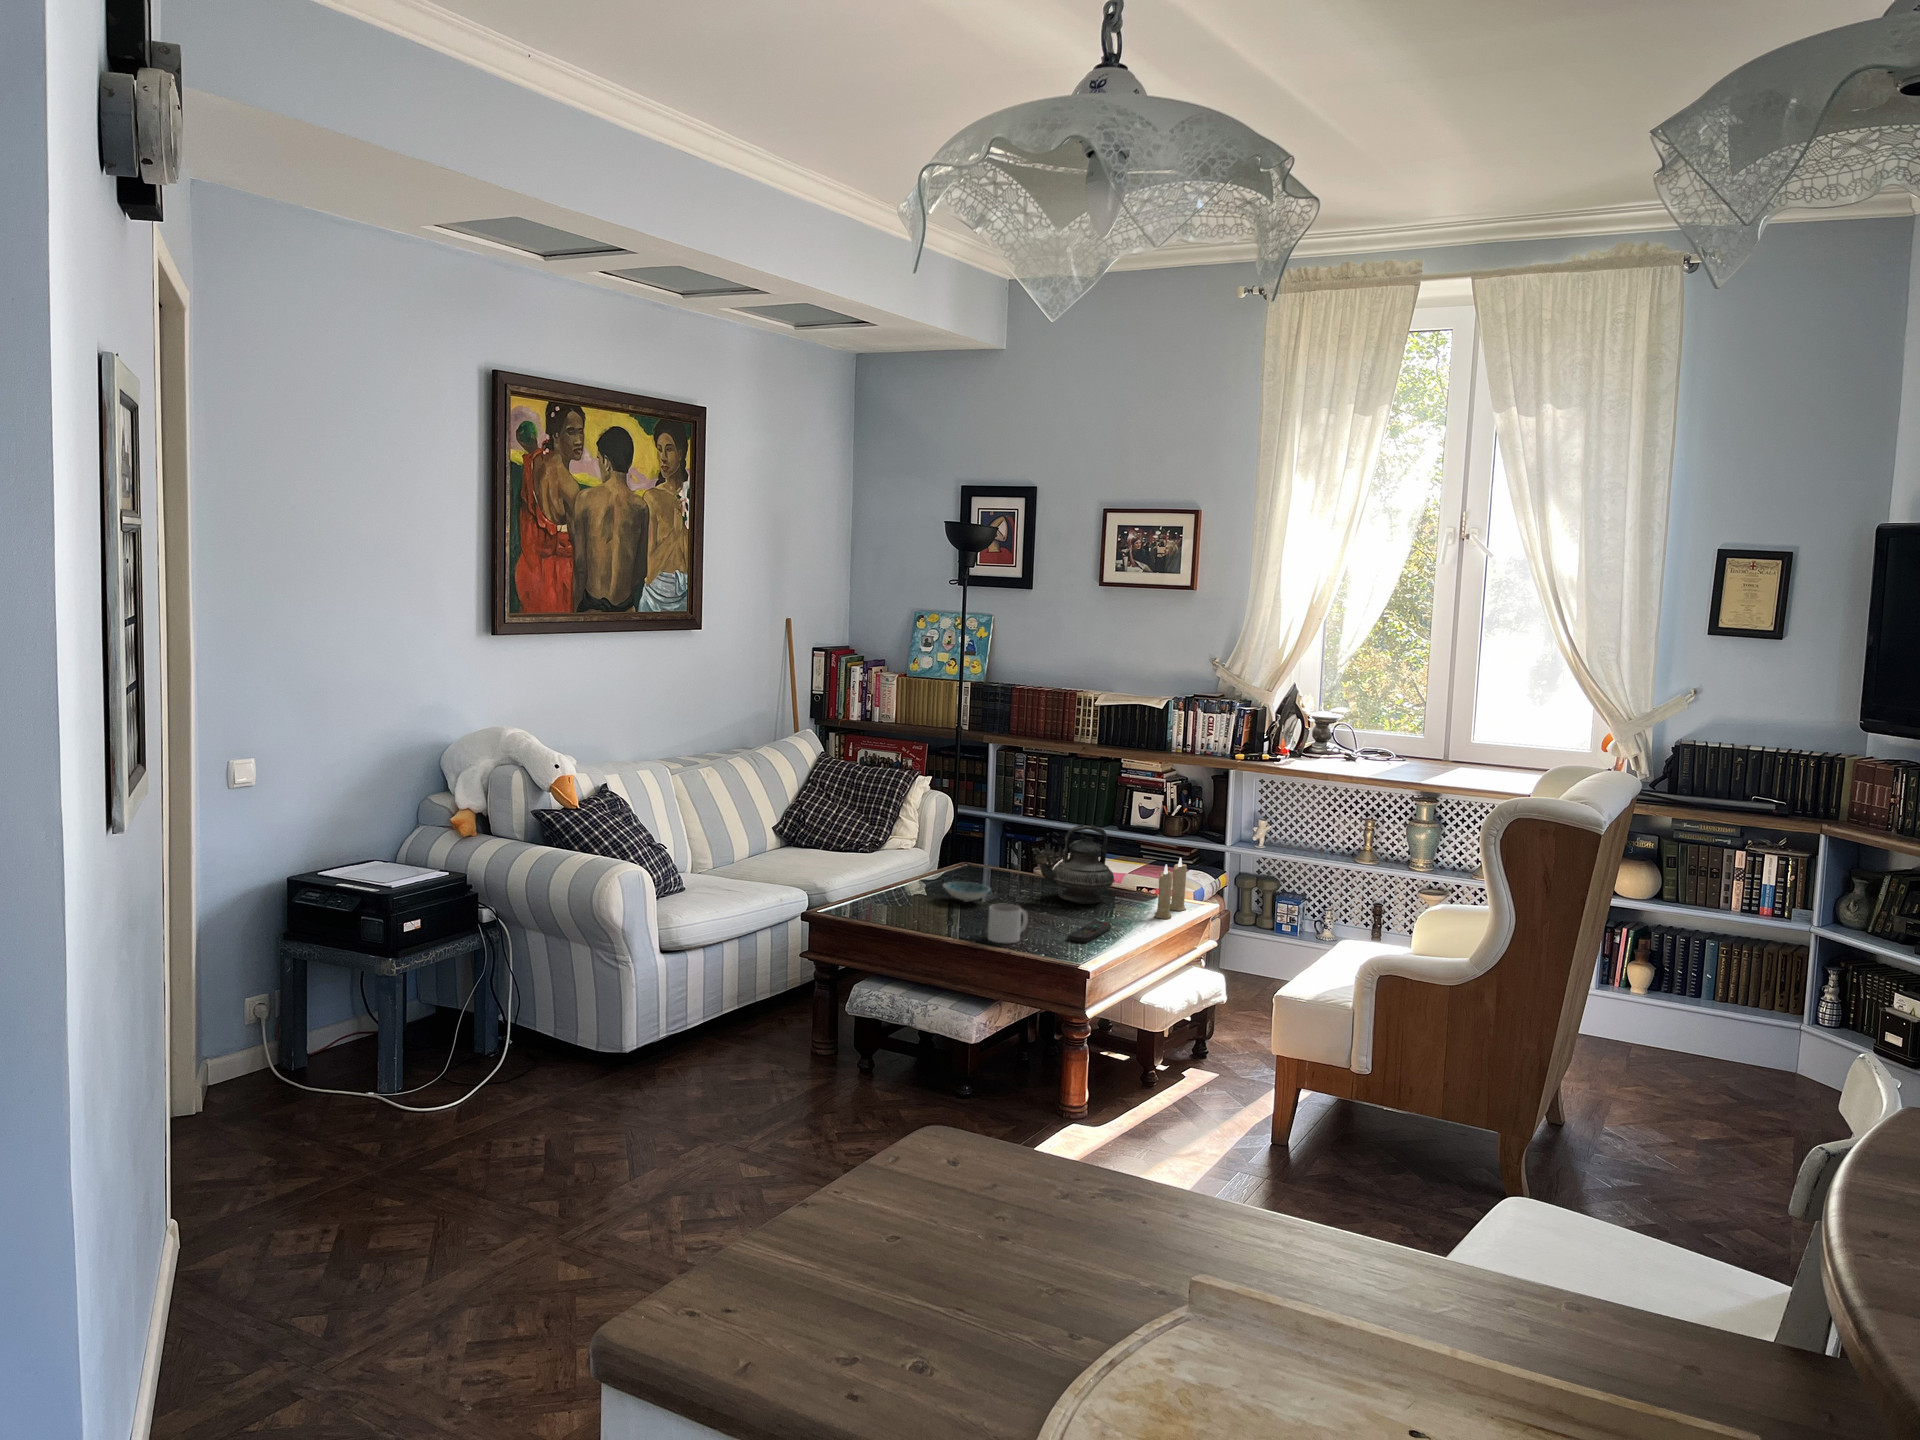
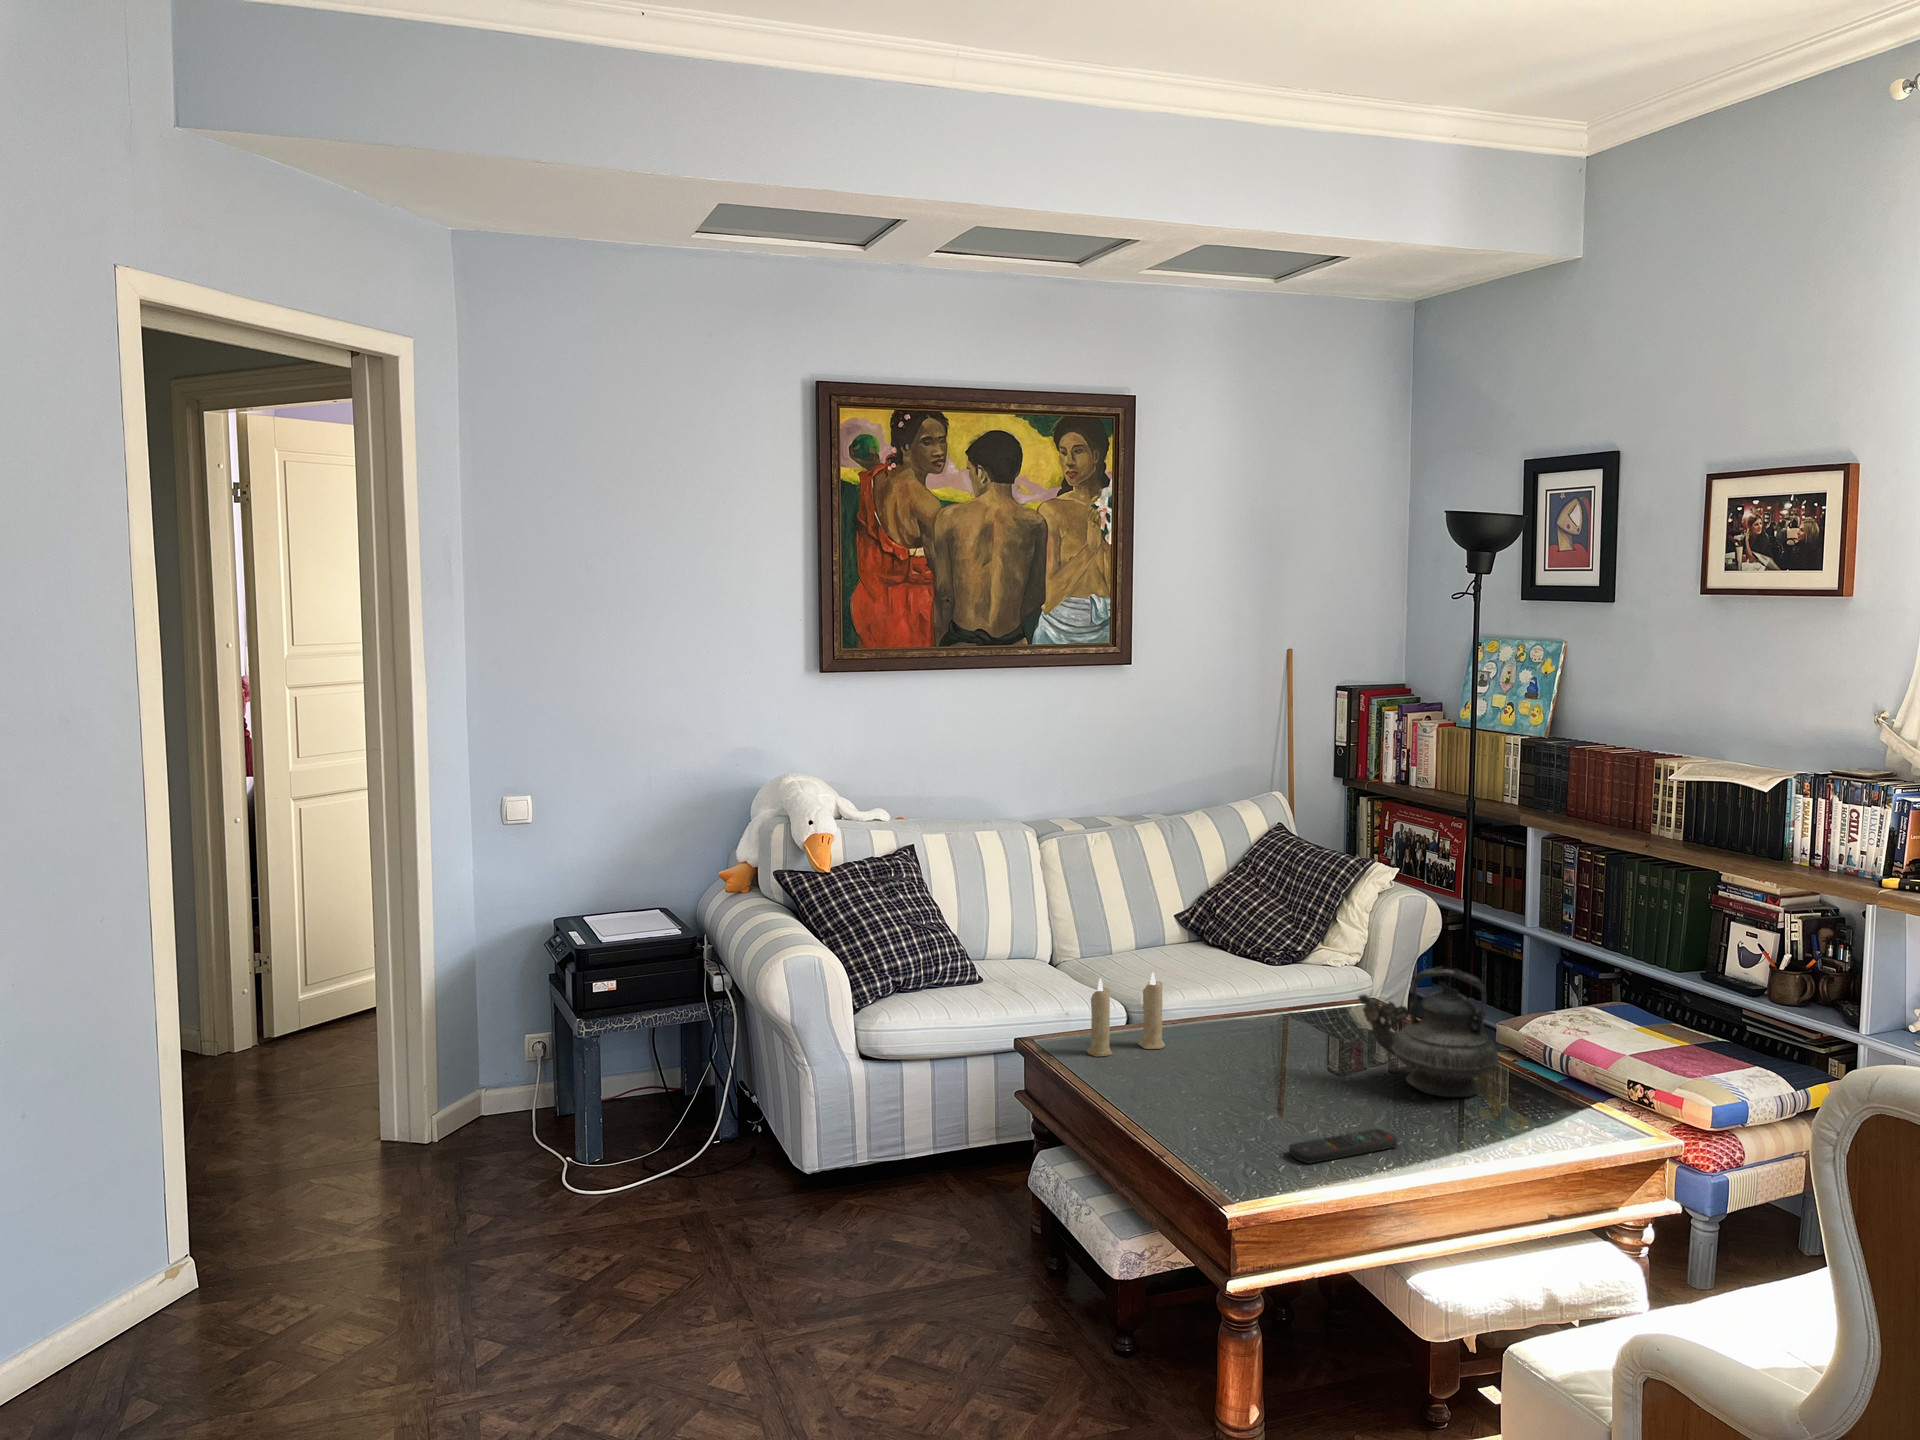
candle: present [1154,858,1187,919] -> present [1086,972,1165,1057]
ceramic bowl: present [943,882,991,902] -> none [1225,1027,1291,1061]
mug: present [988,904,1028,943] -> none [1169,1074,1241,1140]

